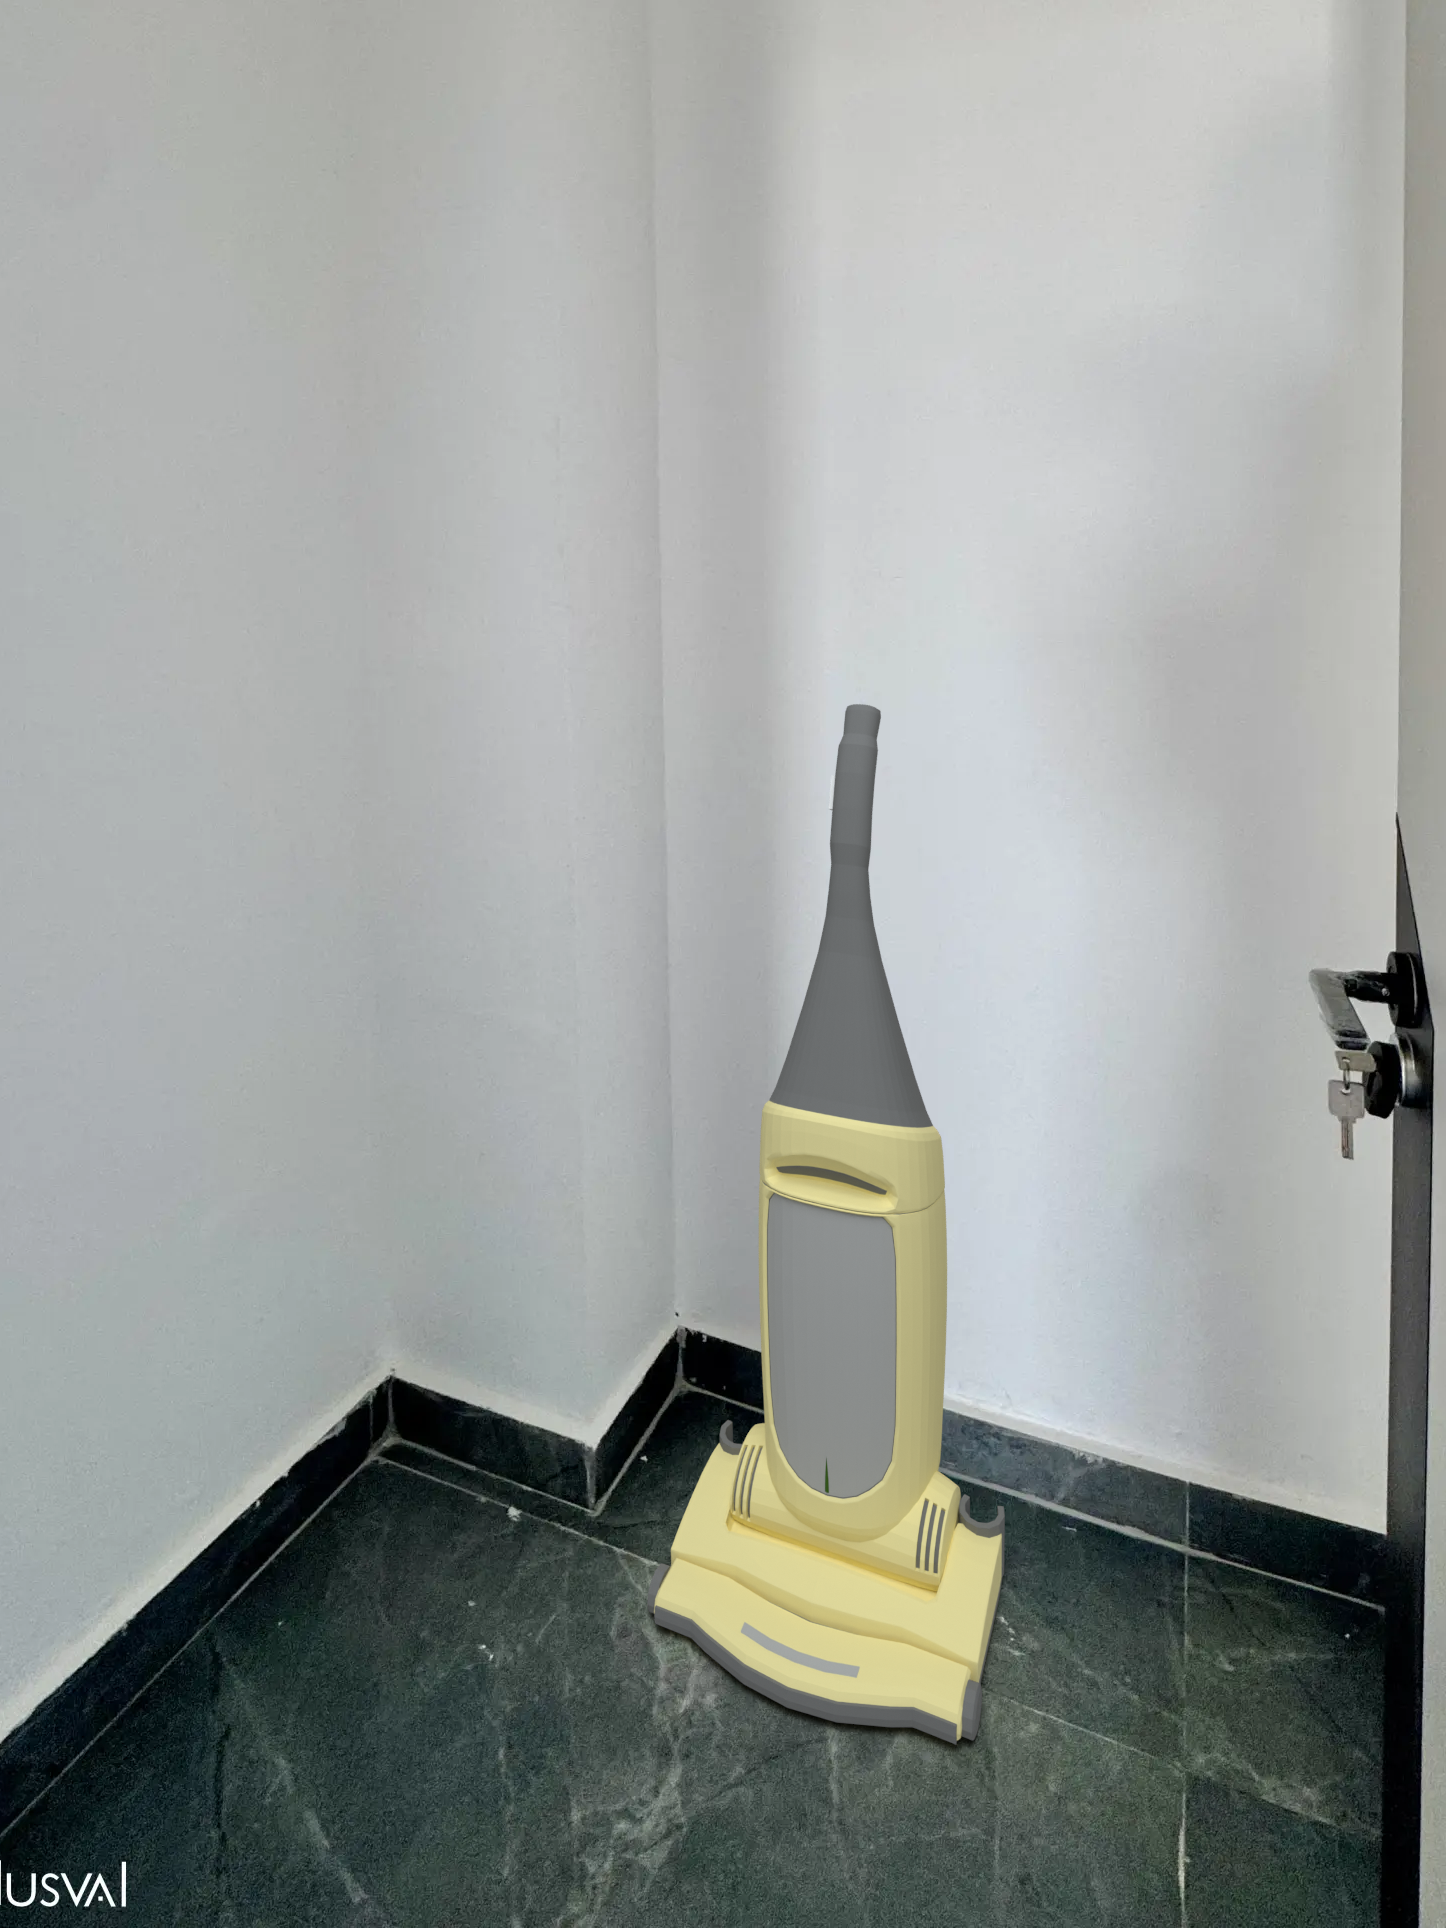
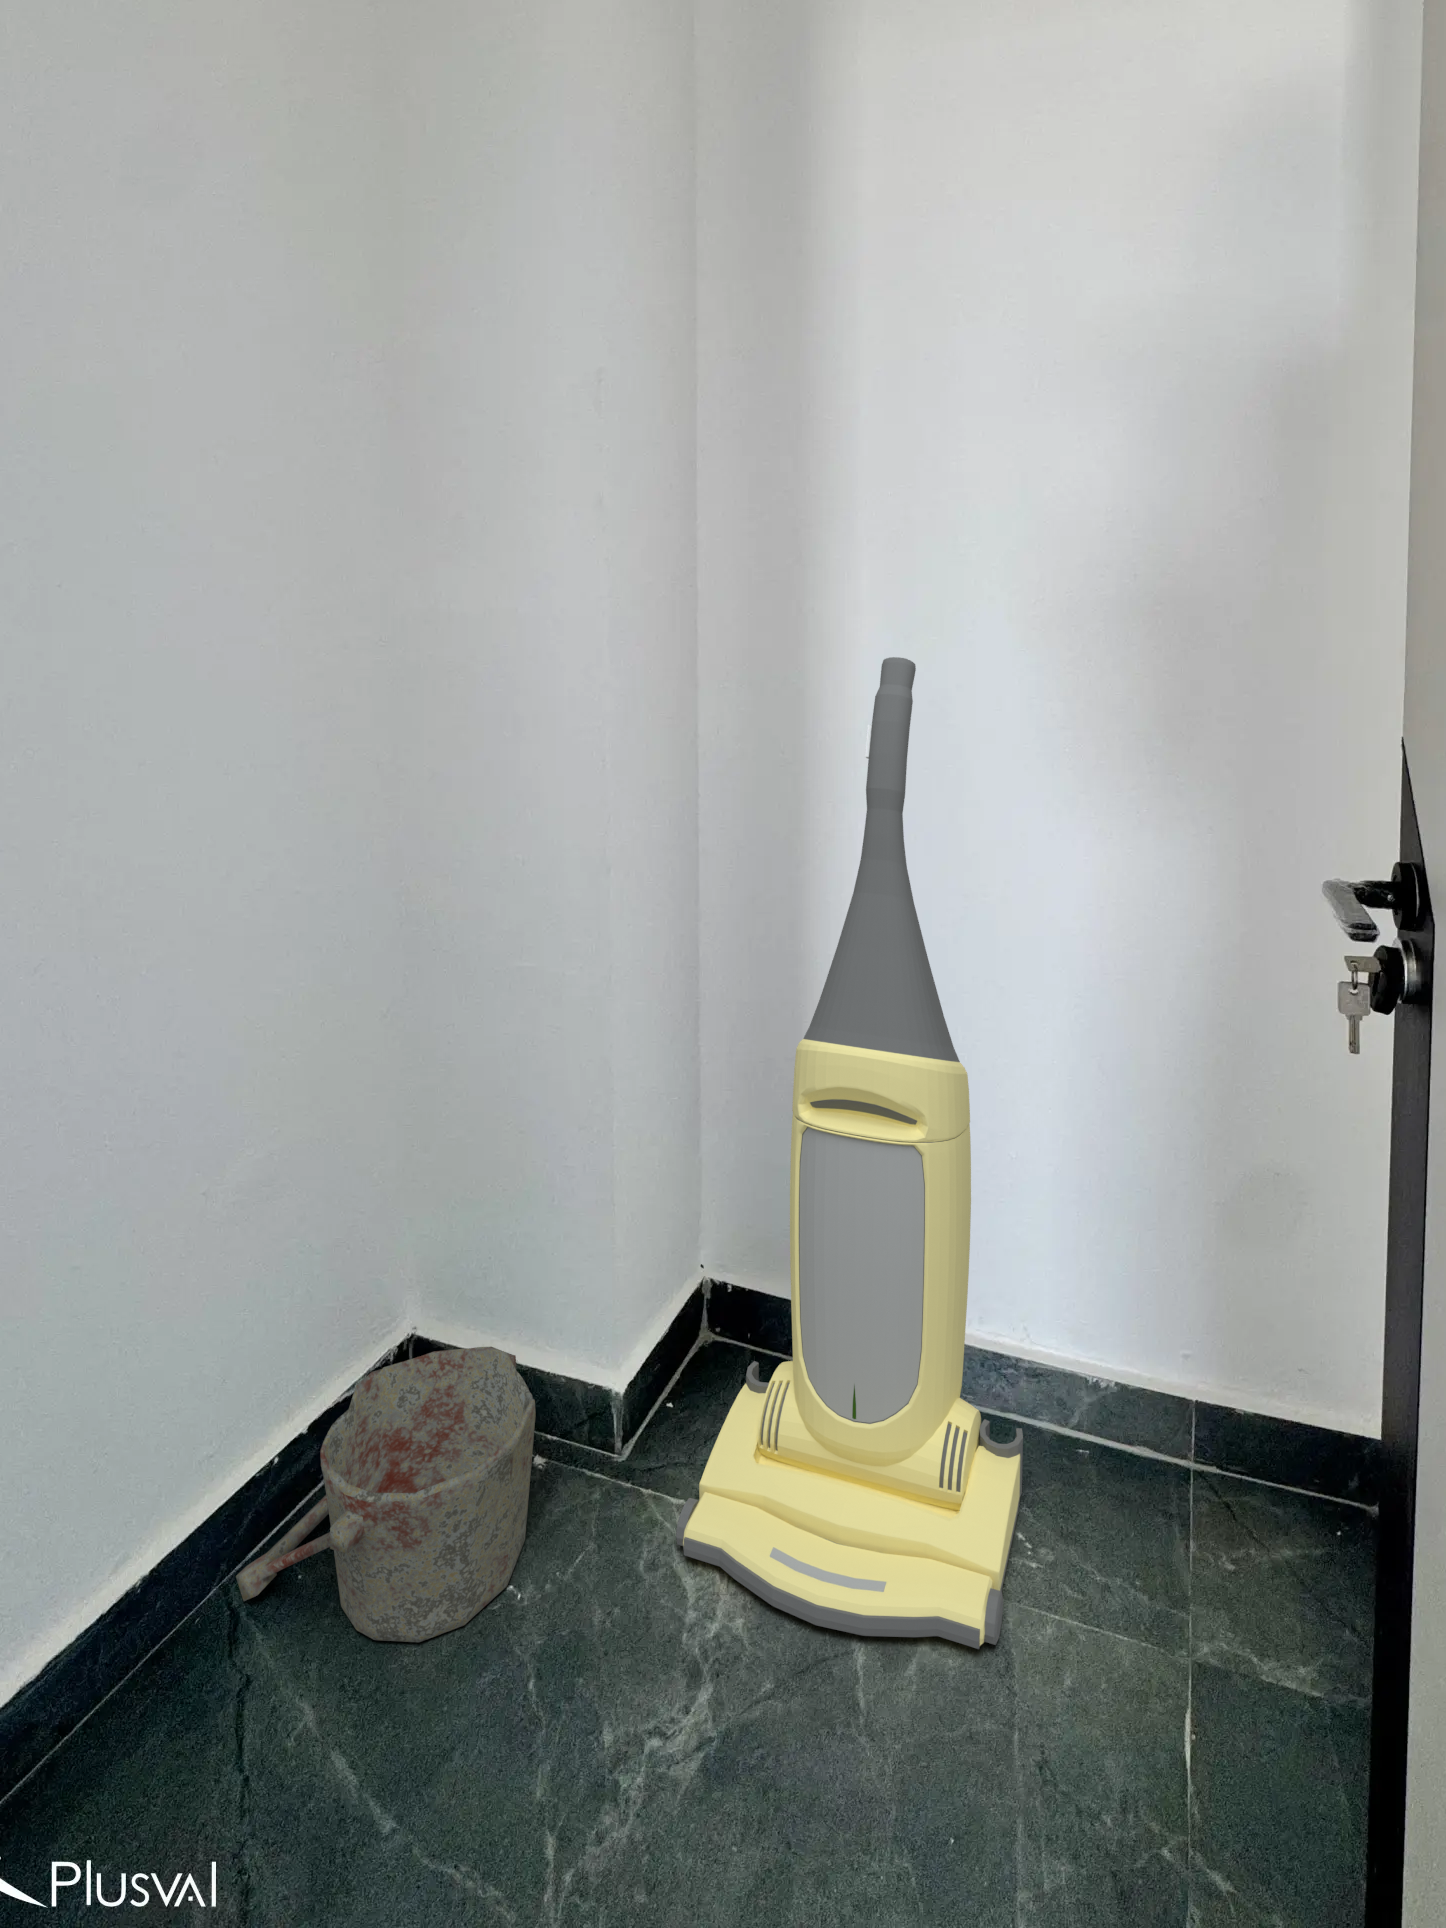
bucket: none [218,1400,505,1702] -> present [236,1347,536,1642]

